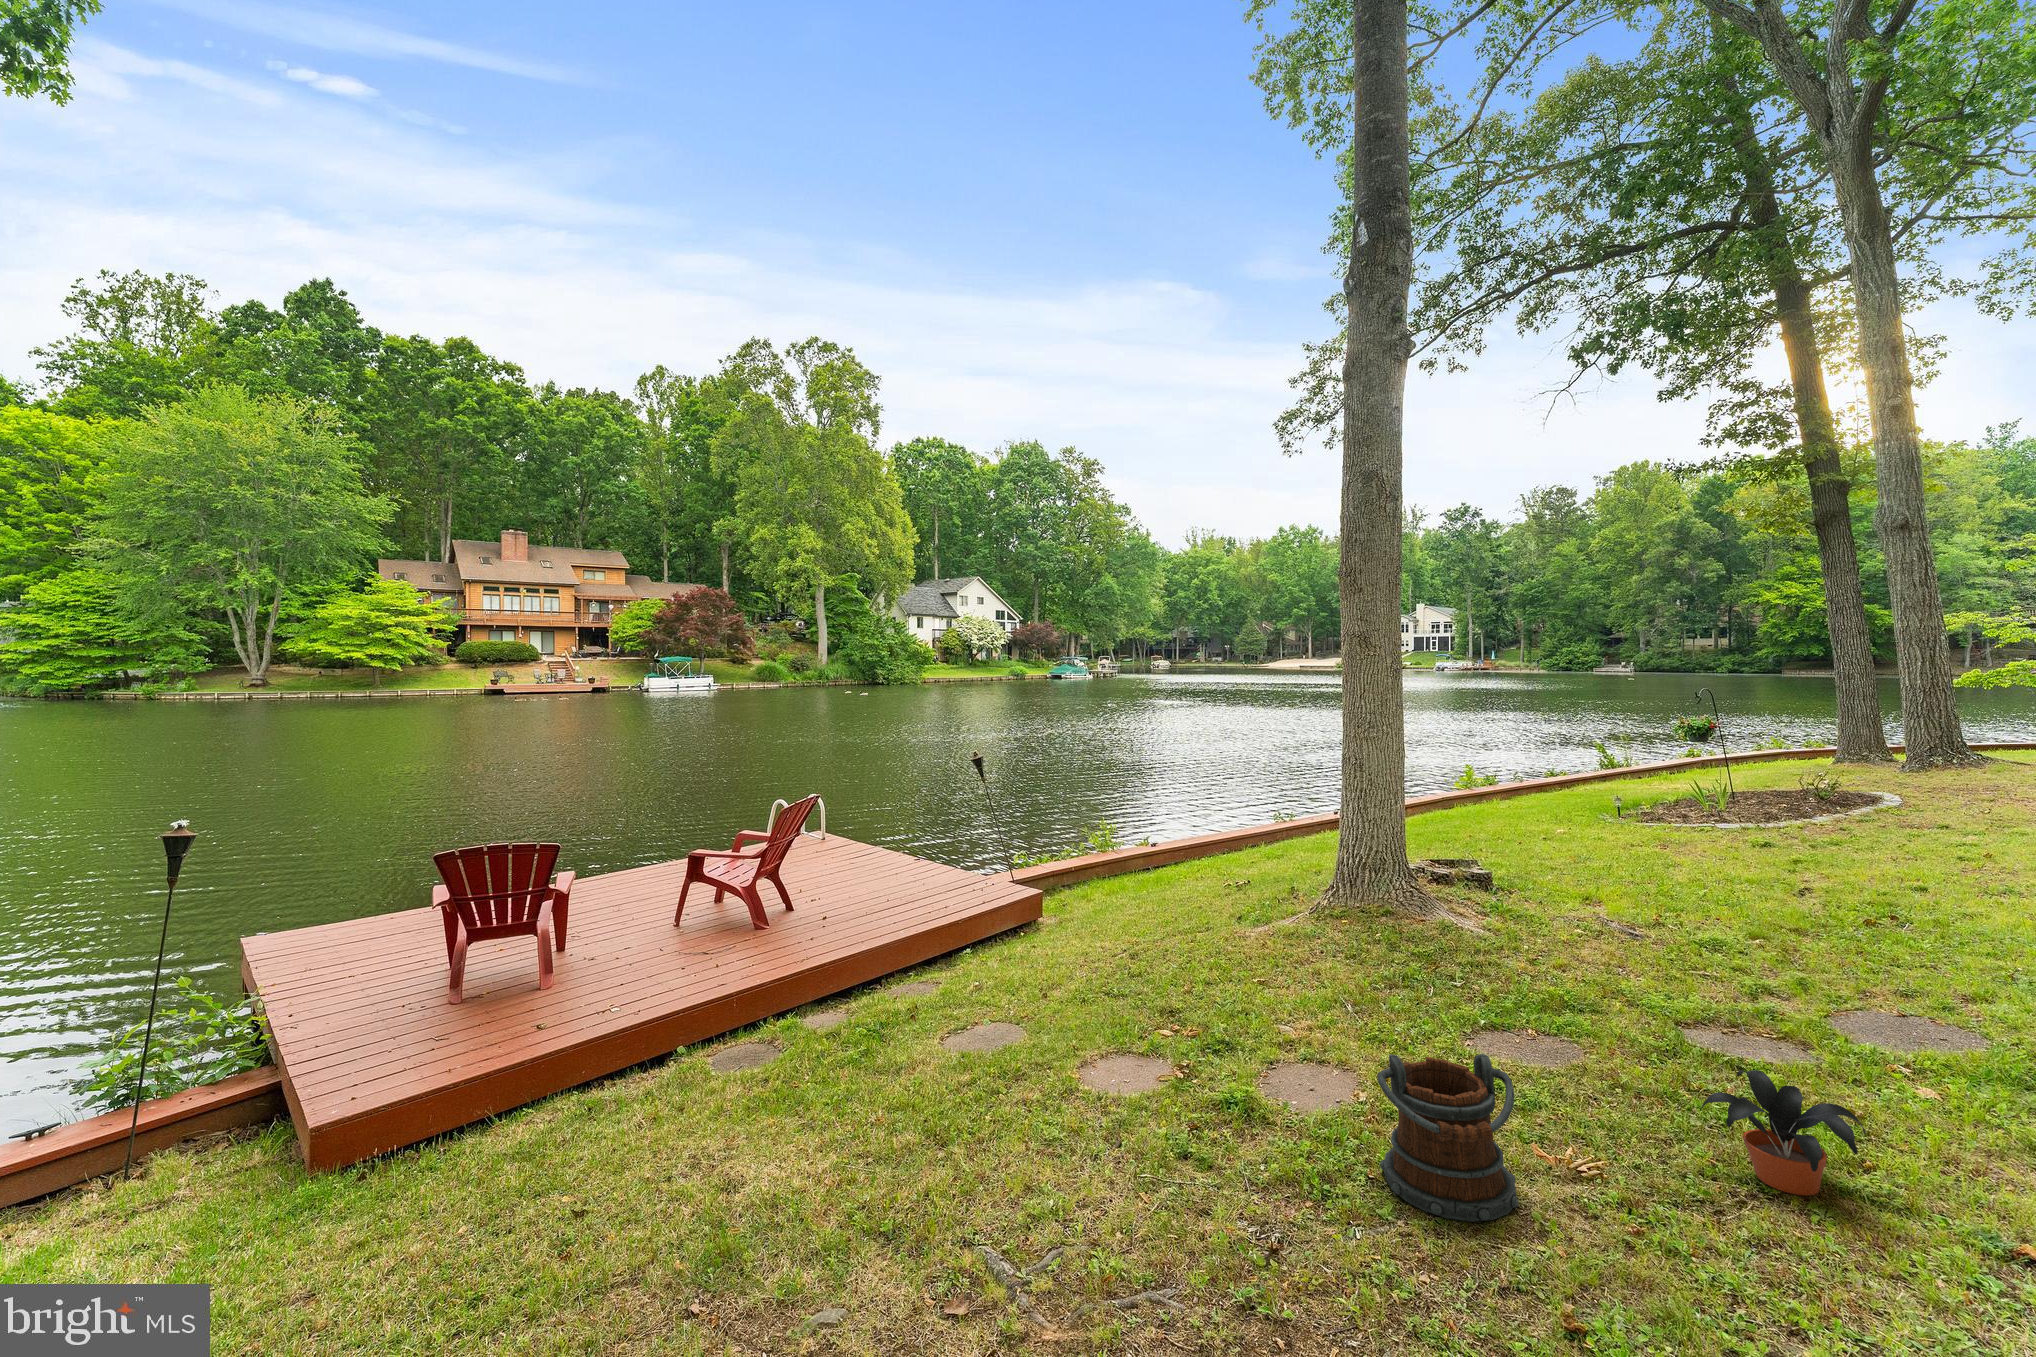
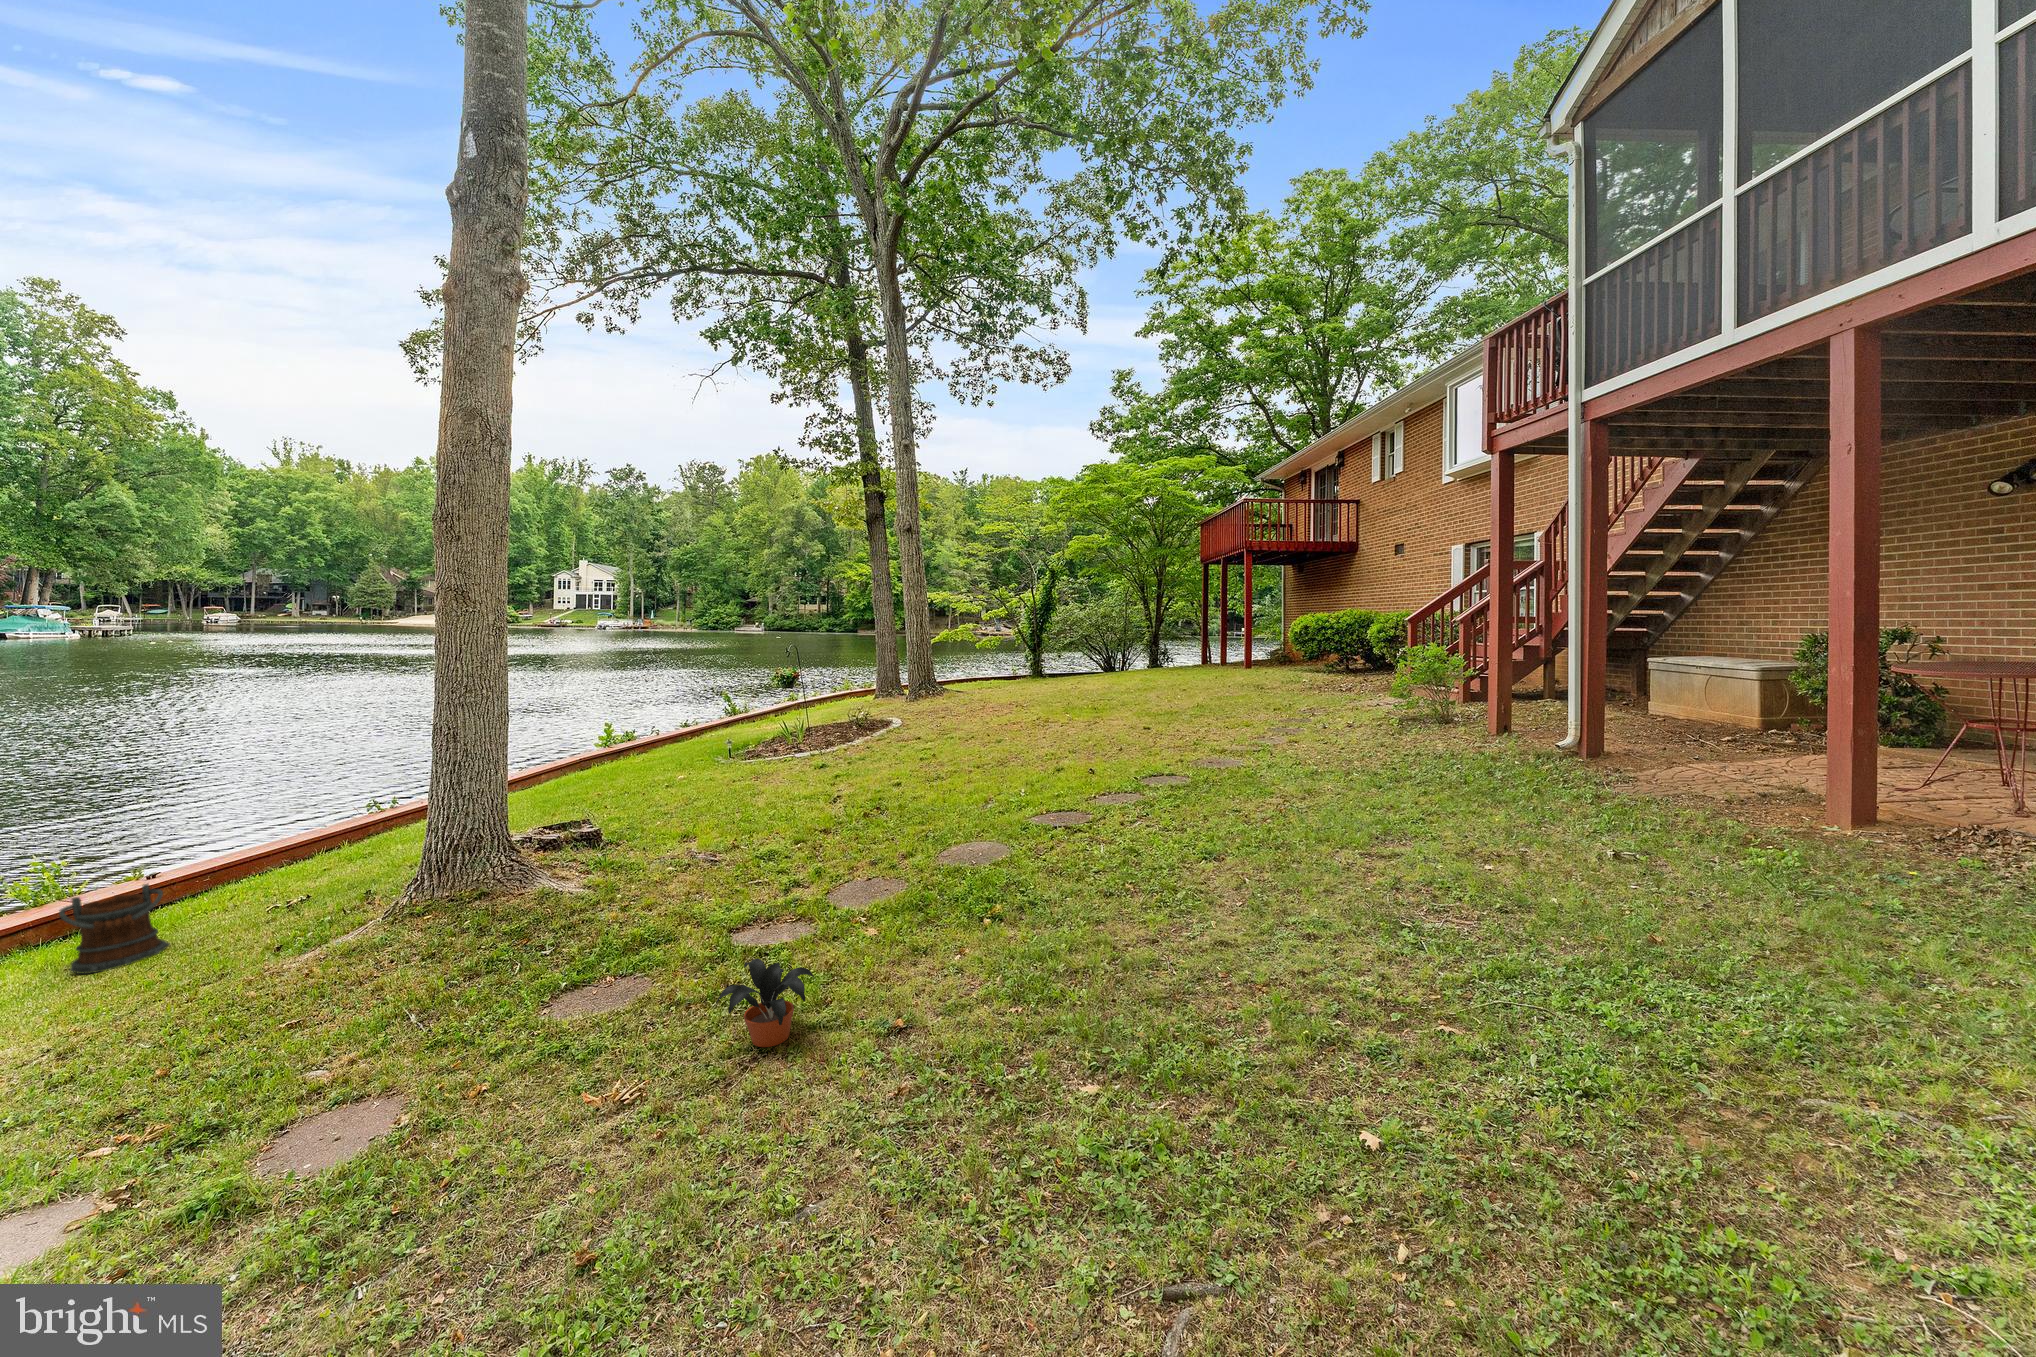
bucket: present [1377,1054,1519,1222] -> present [59,884,170,974]

